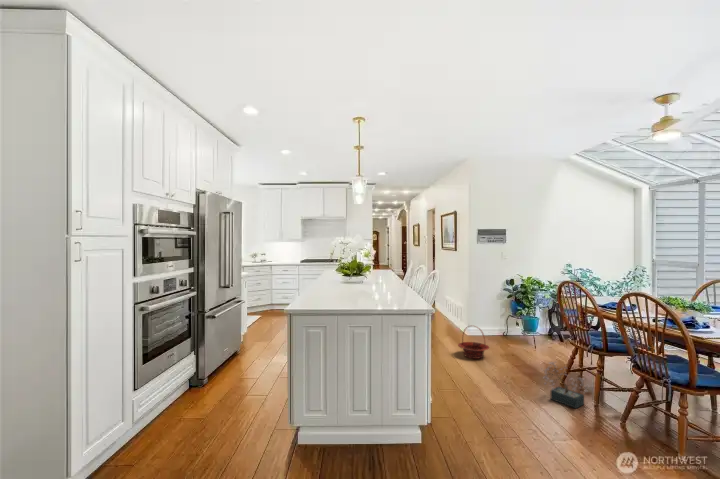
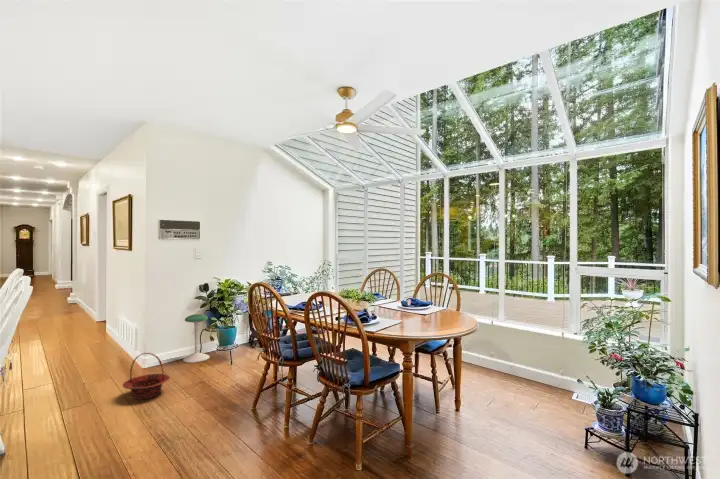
stool: none [494,303,516,342] -> present [183,314,210,363]
decorative plant: present [543,362,587,408] -> none [227,382,280,435]

